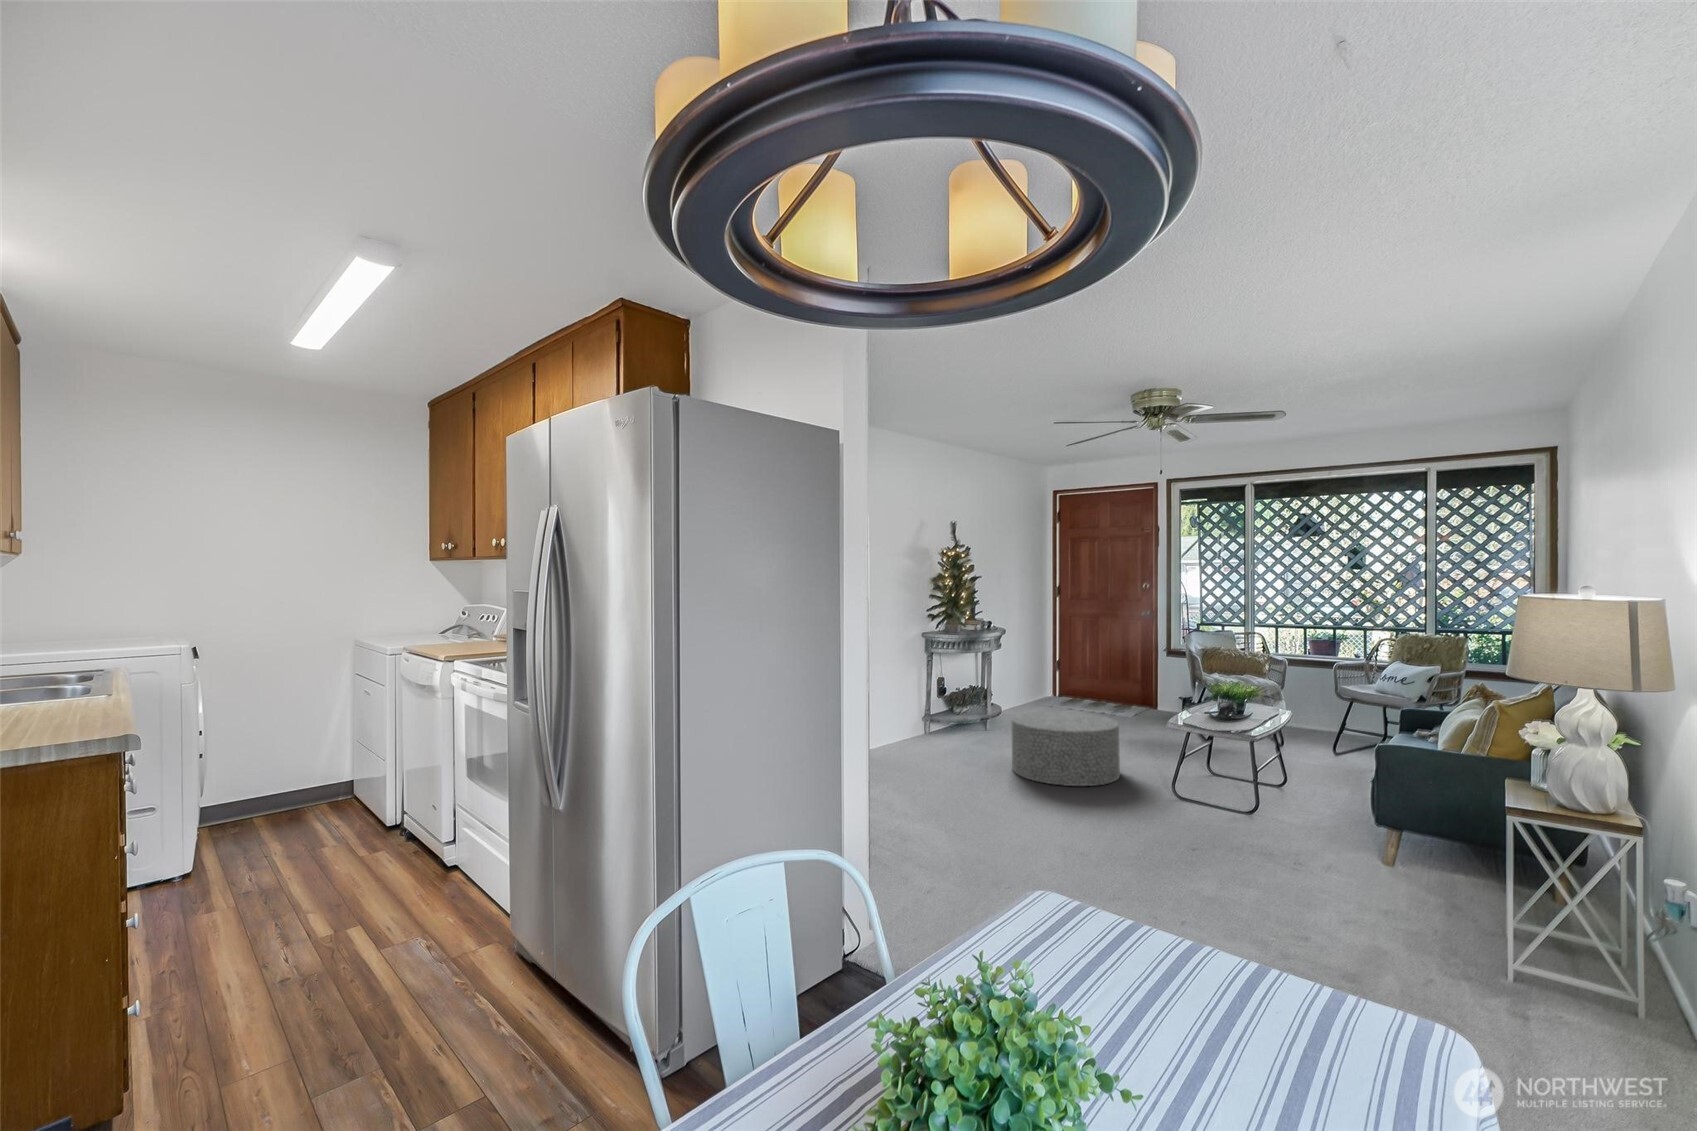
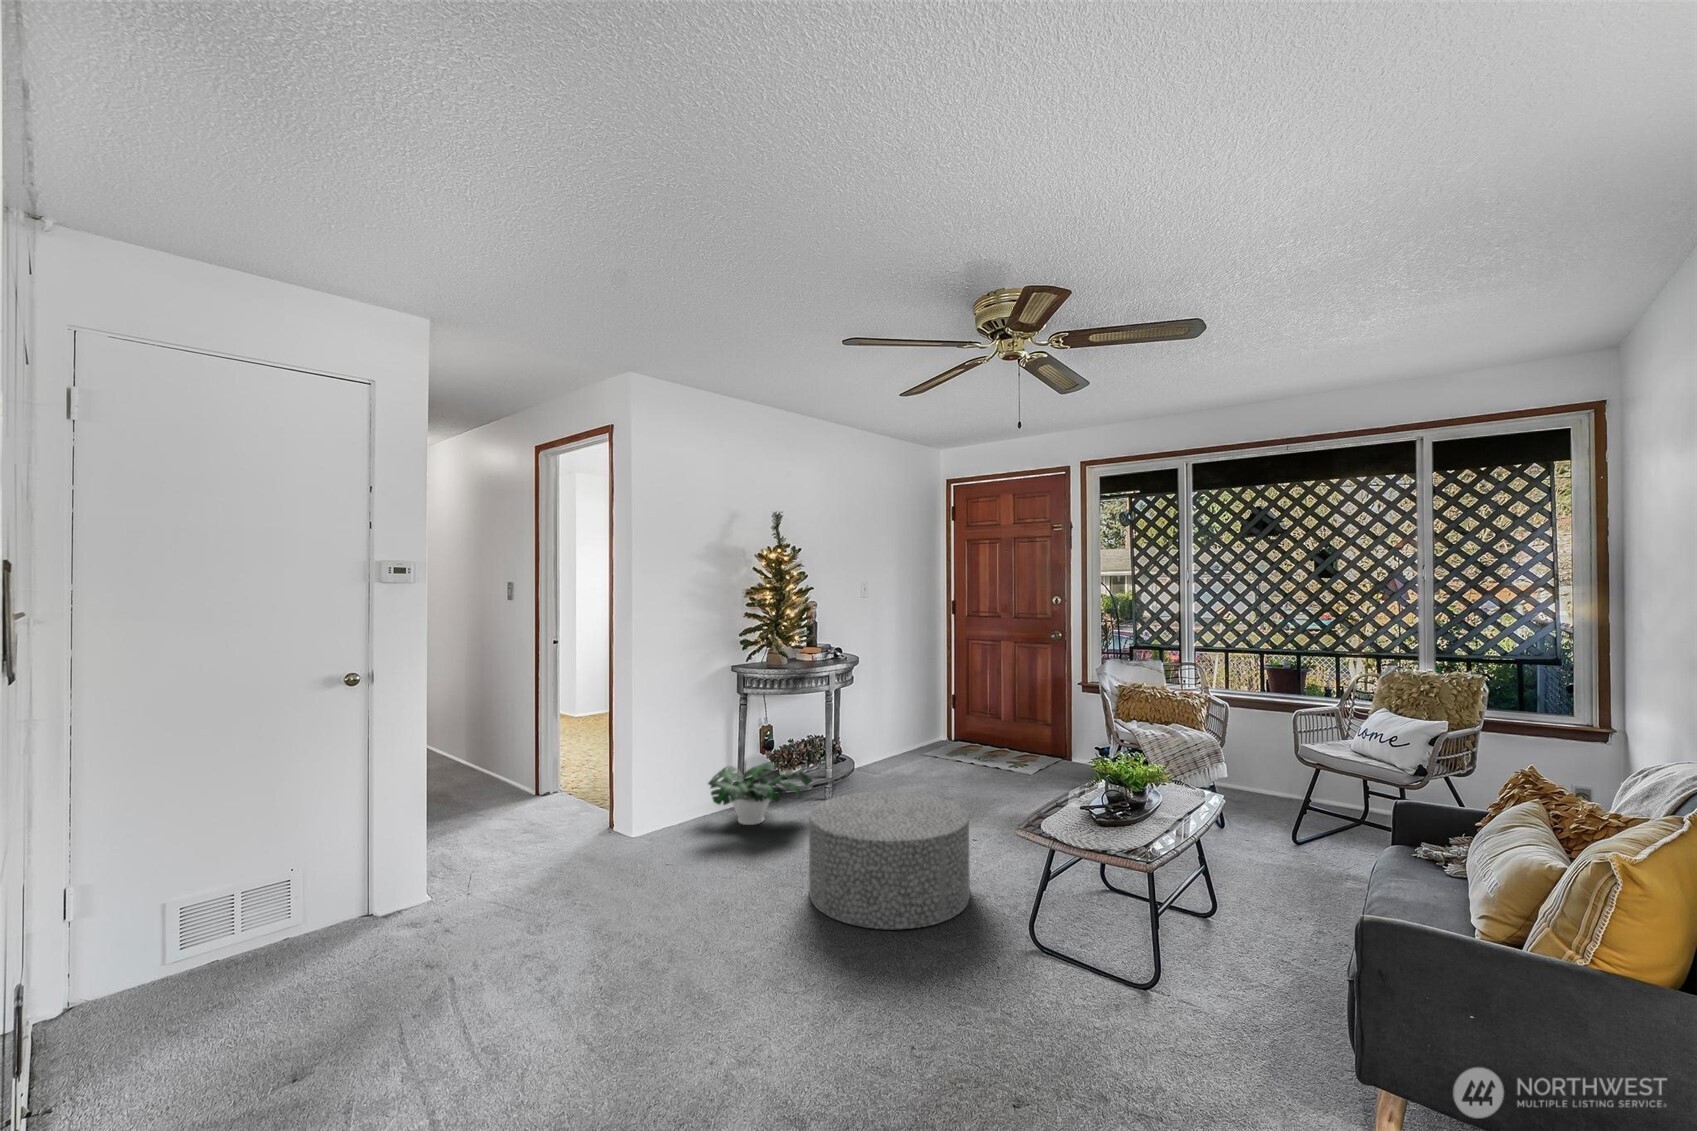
potted plant: none [913,699,985,740] -> present [708,762,812,825]

